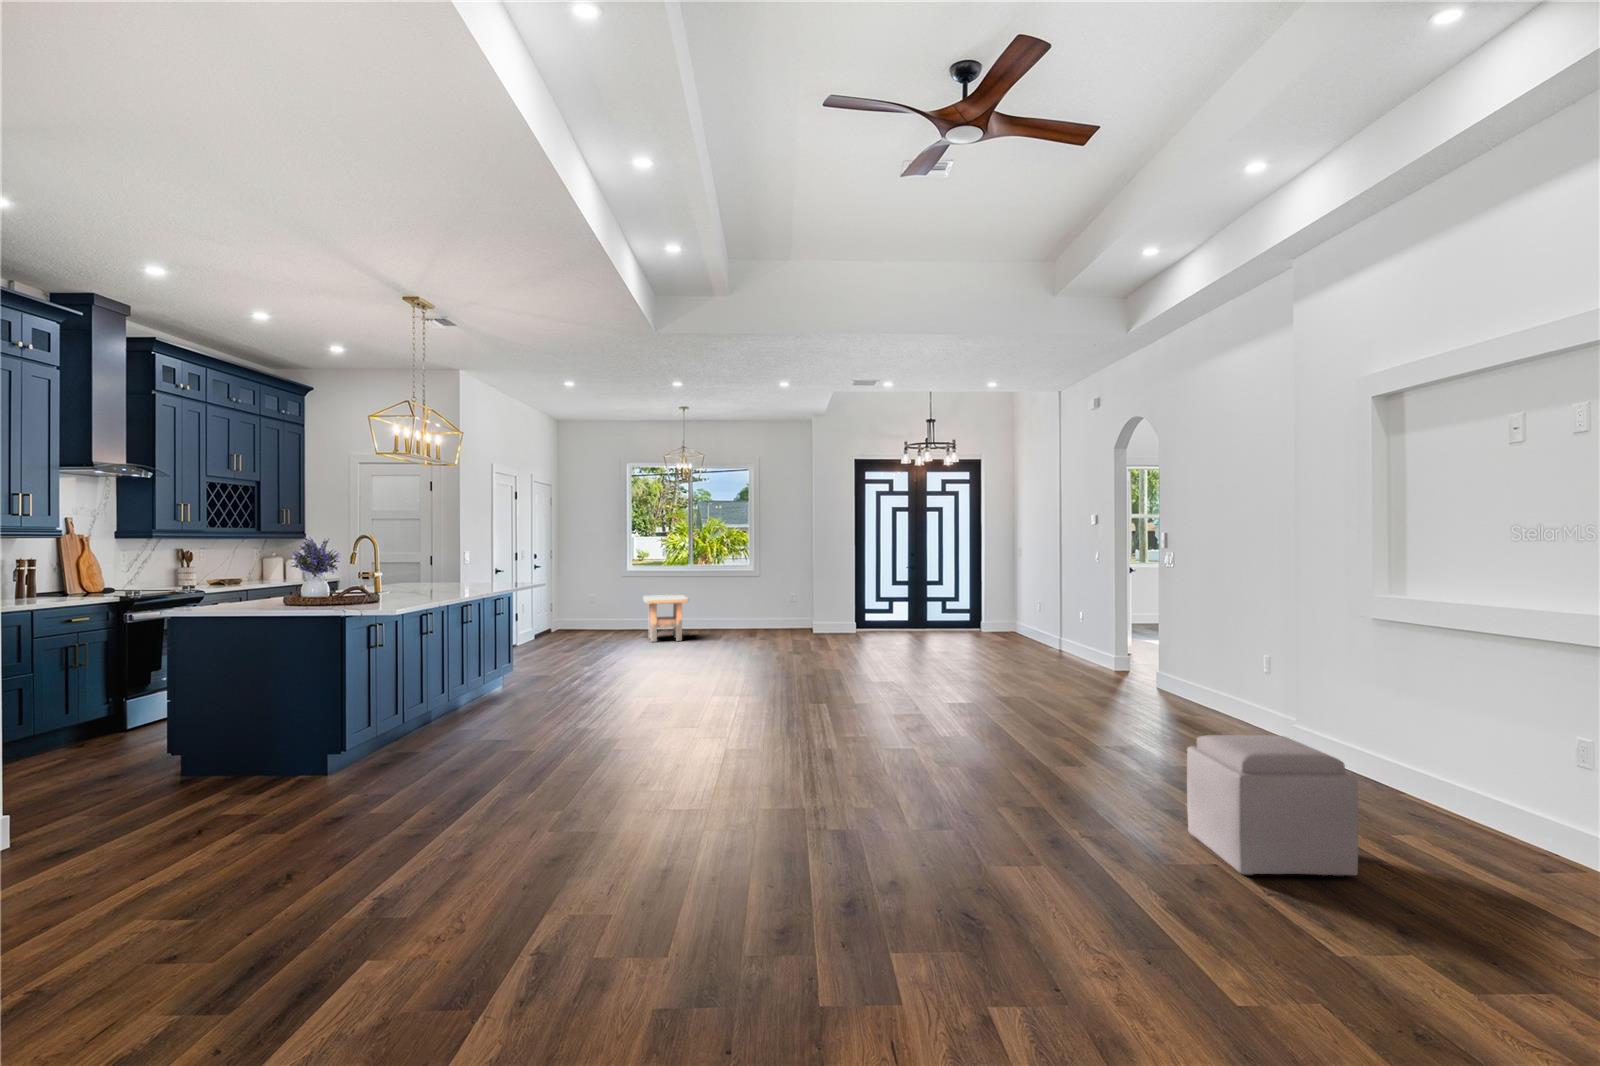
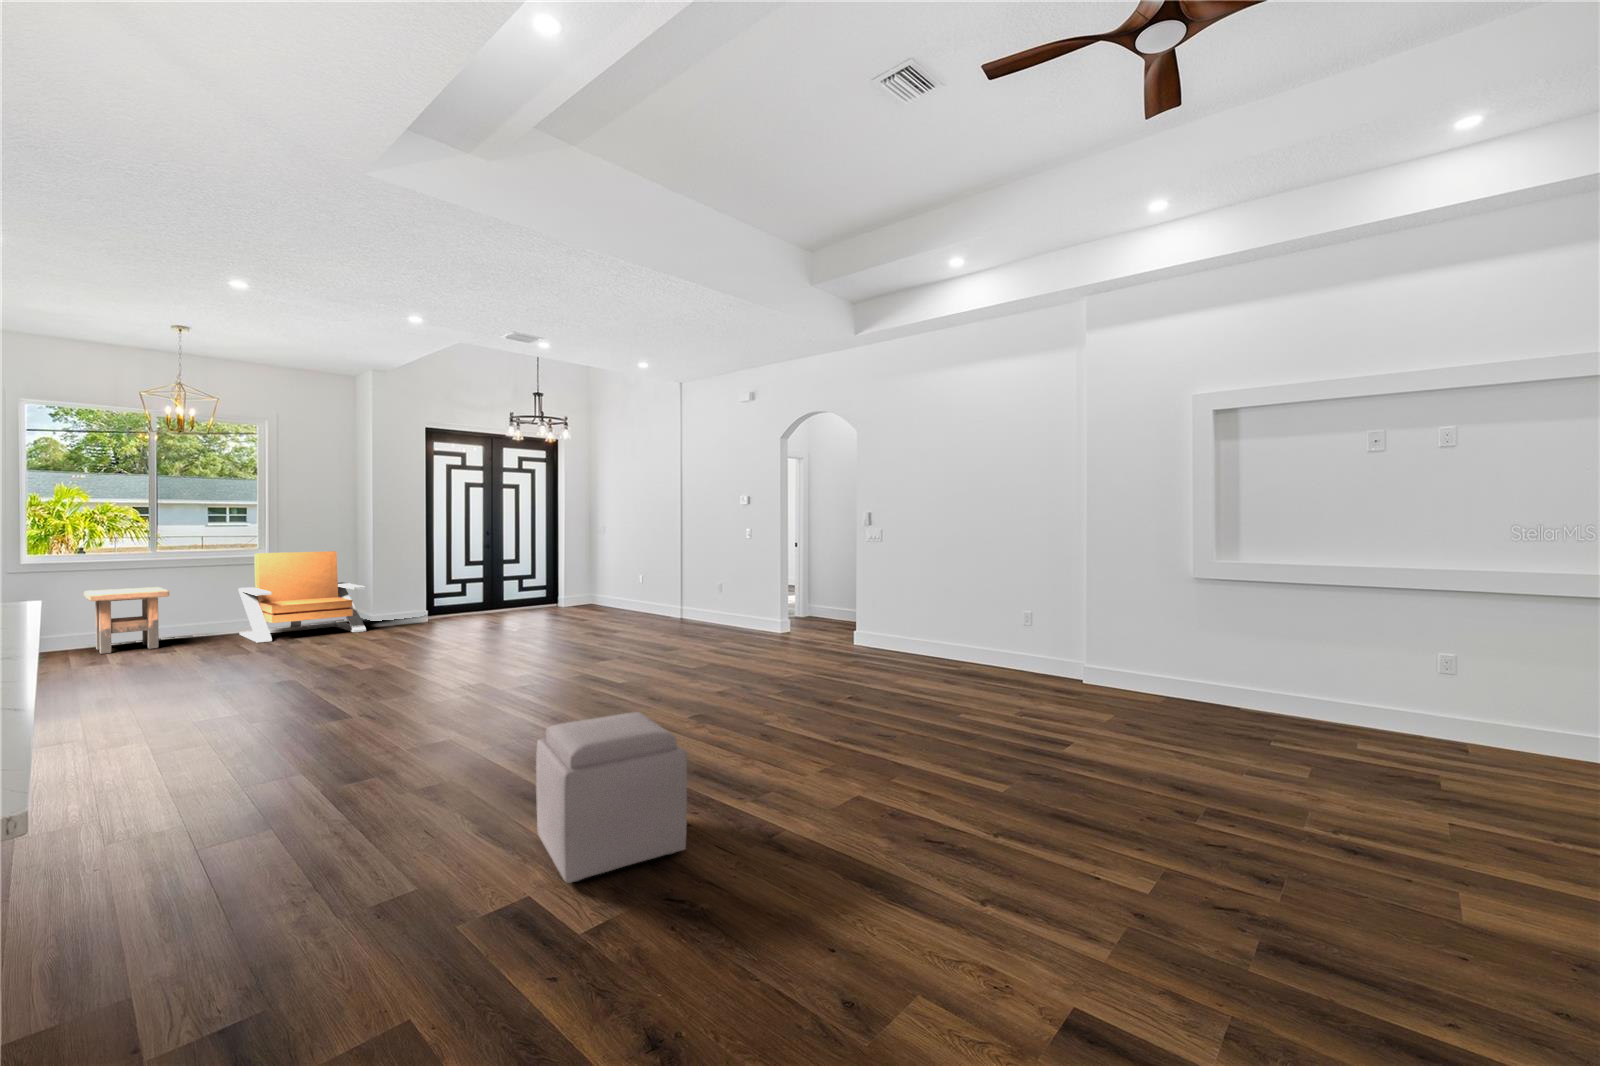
lounge chair: none [729,570,813,643] -> present [239,551,366,643]
ottoman: present [1187,735,1359,877] -> present [536,712,687,883]

